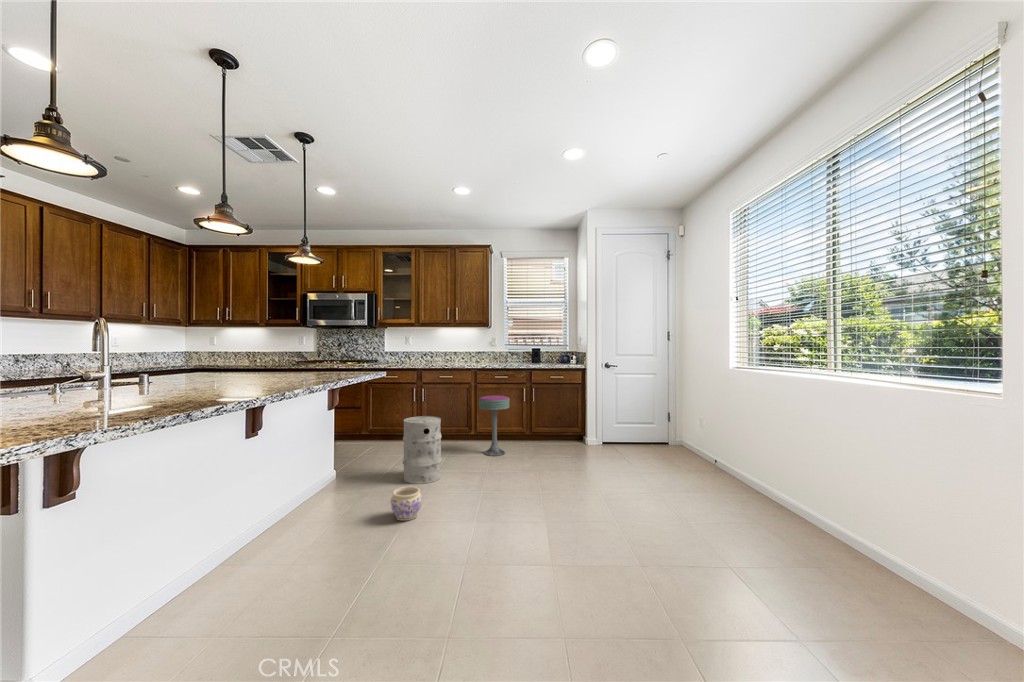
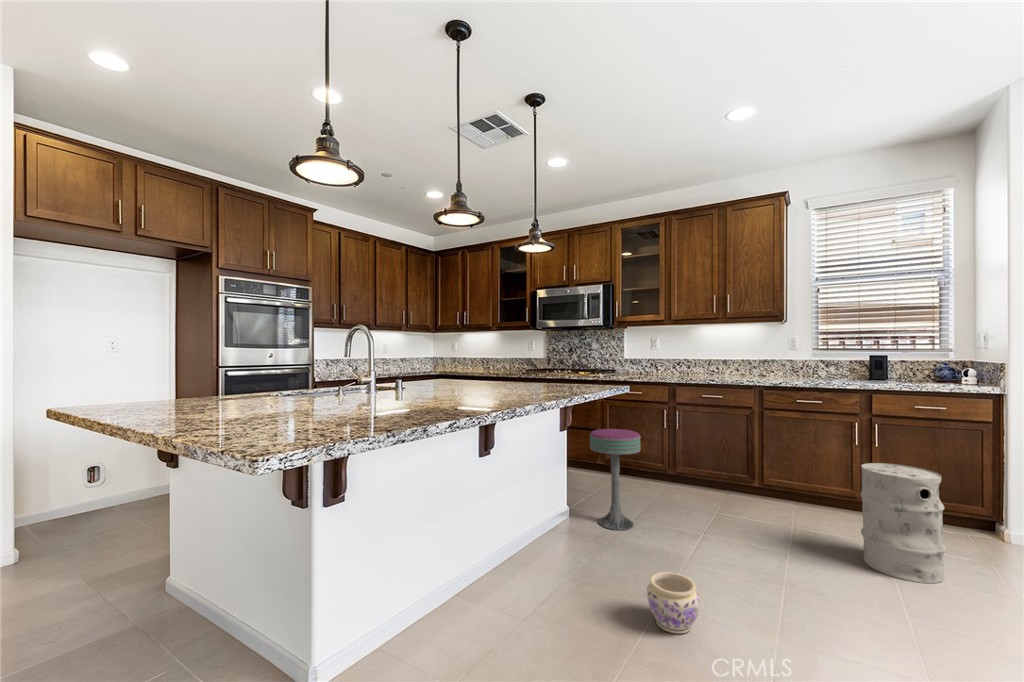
bar stool: present [479,396,510,456] -> present [590,429,641,530]
trash can: present [403,416,442,484] -> present [860,463,946,583]

